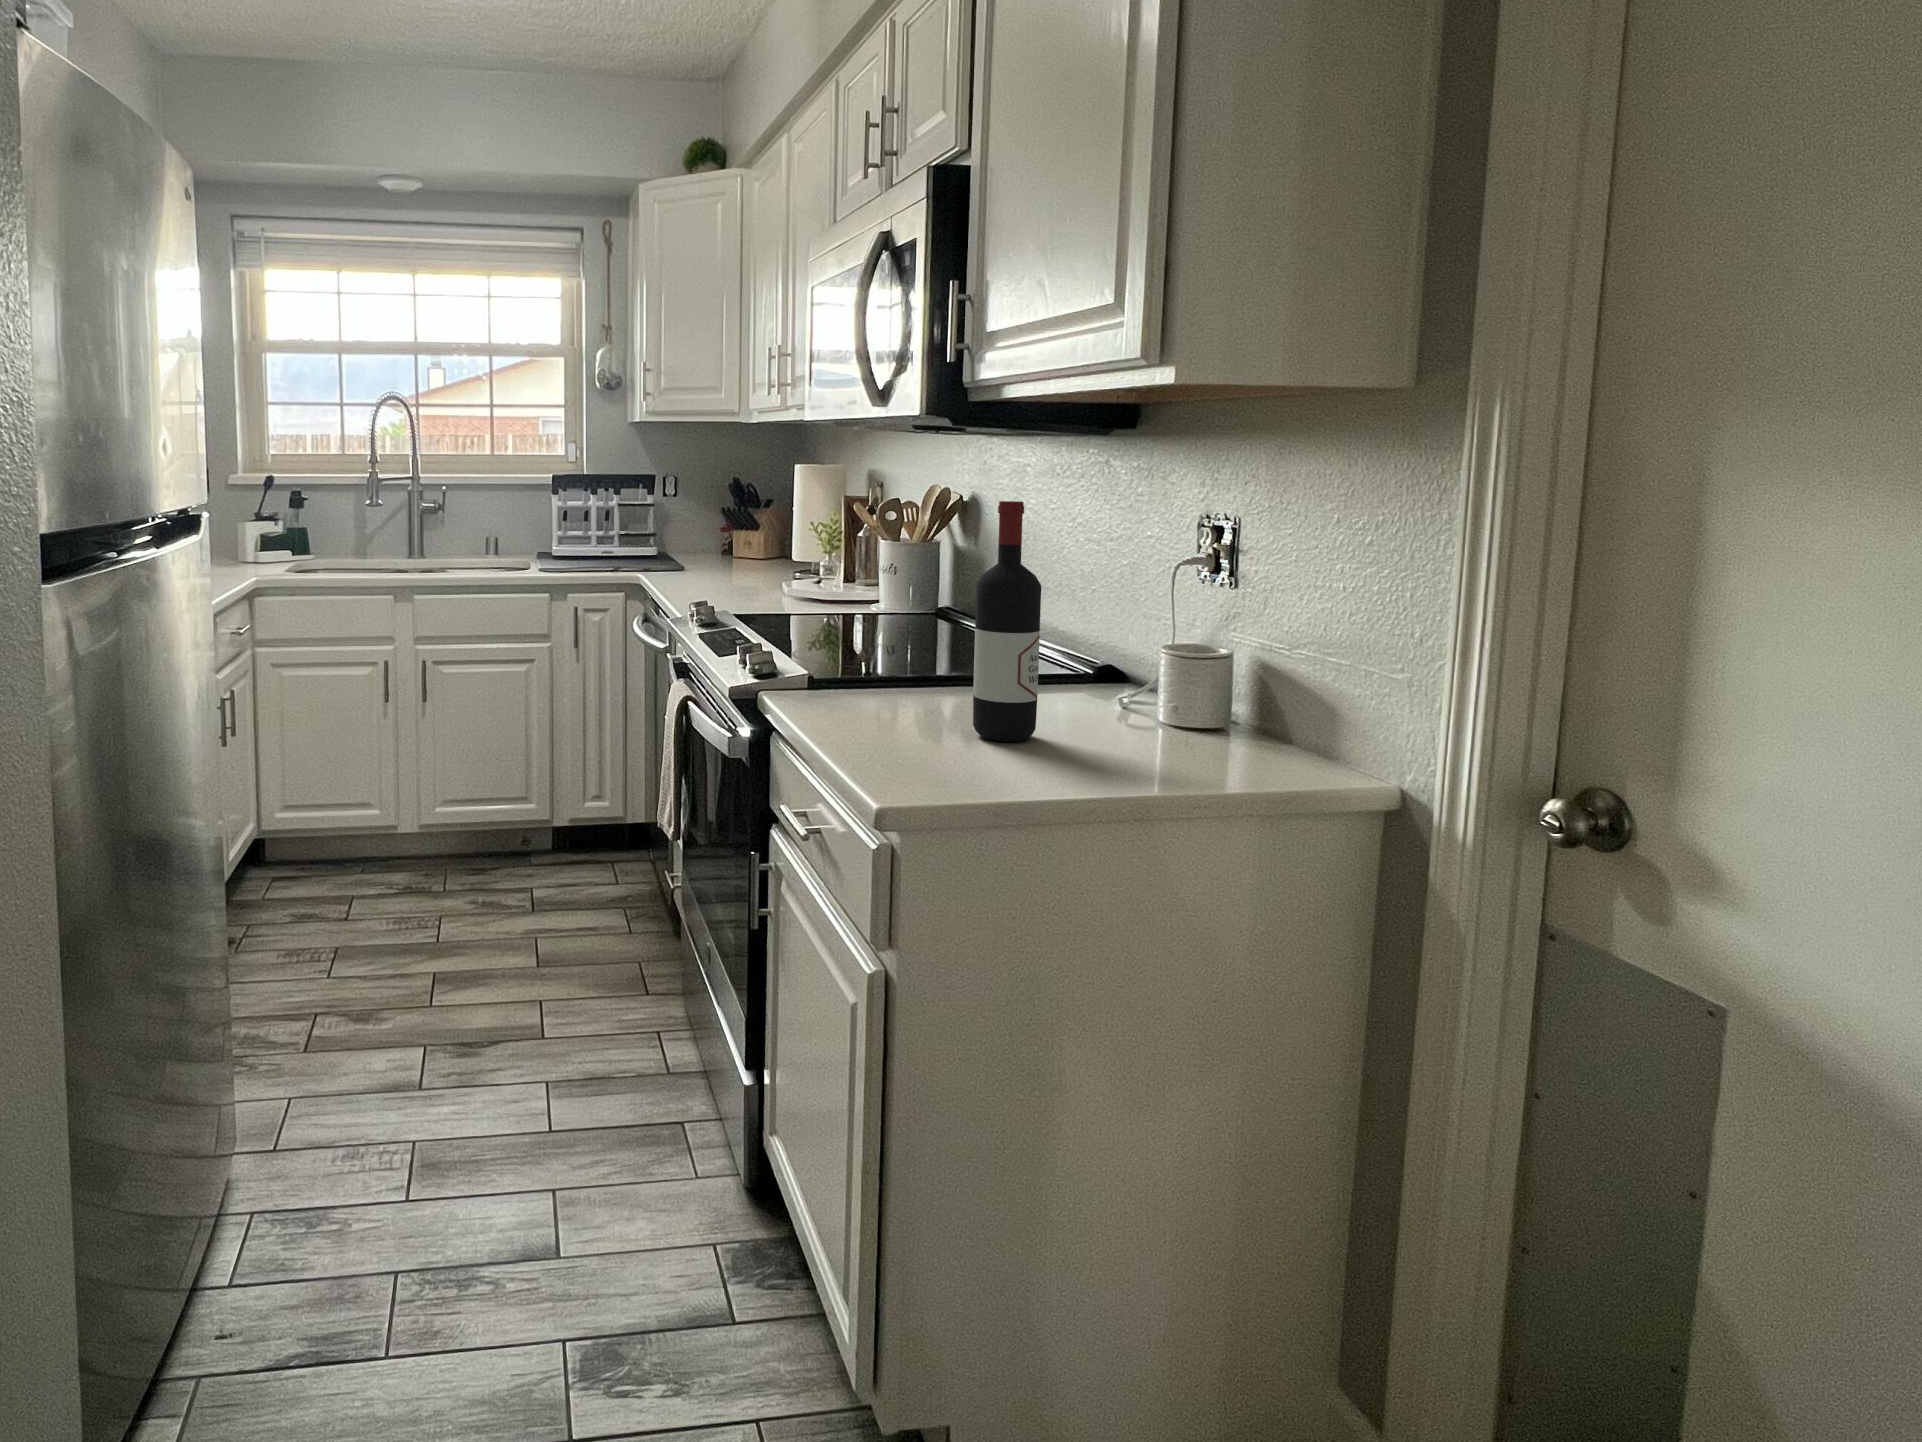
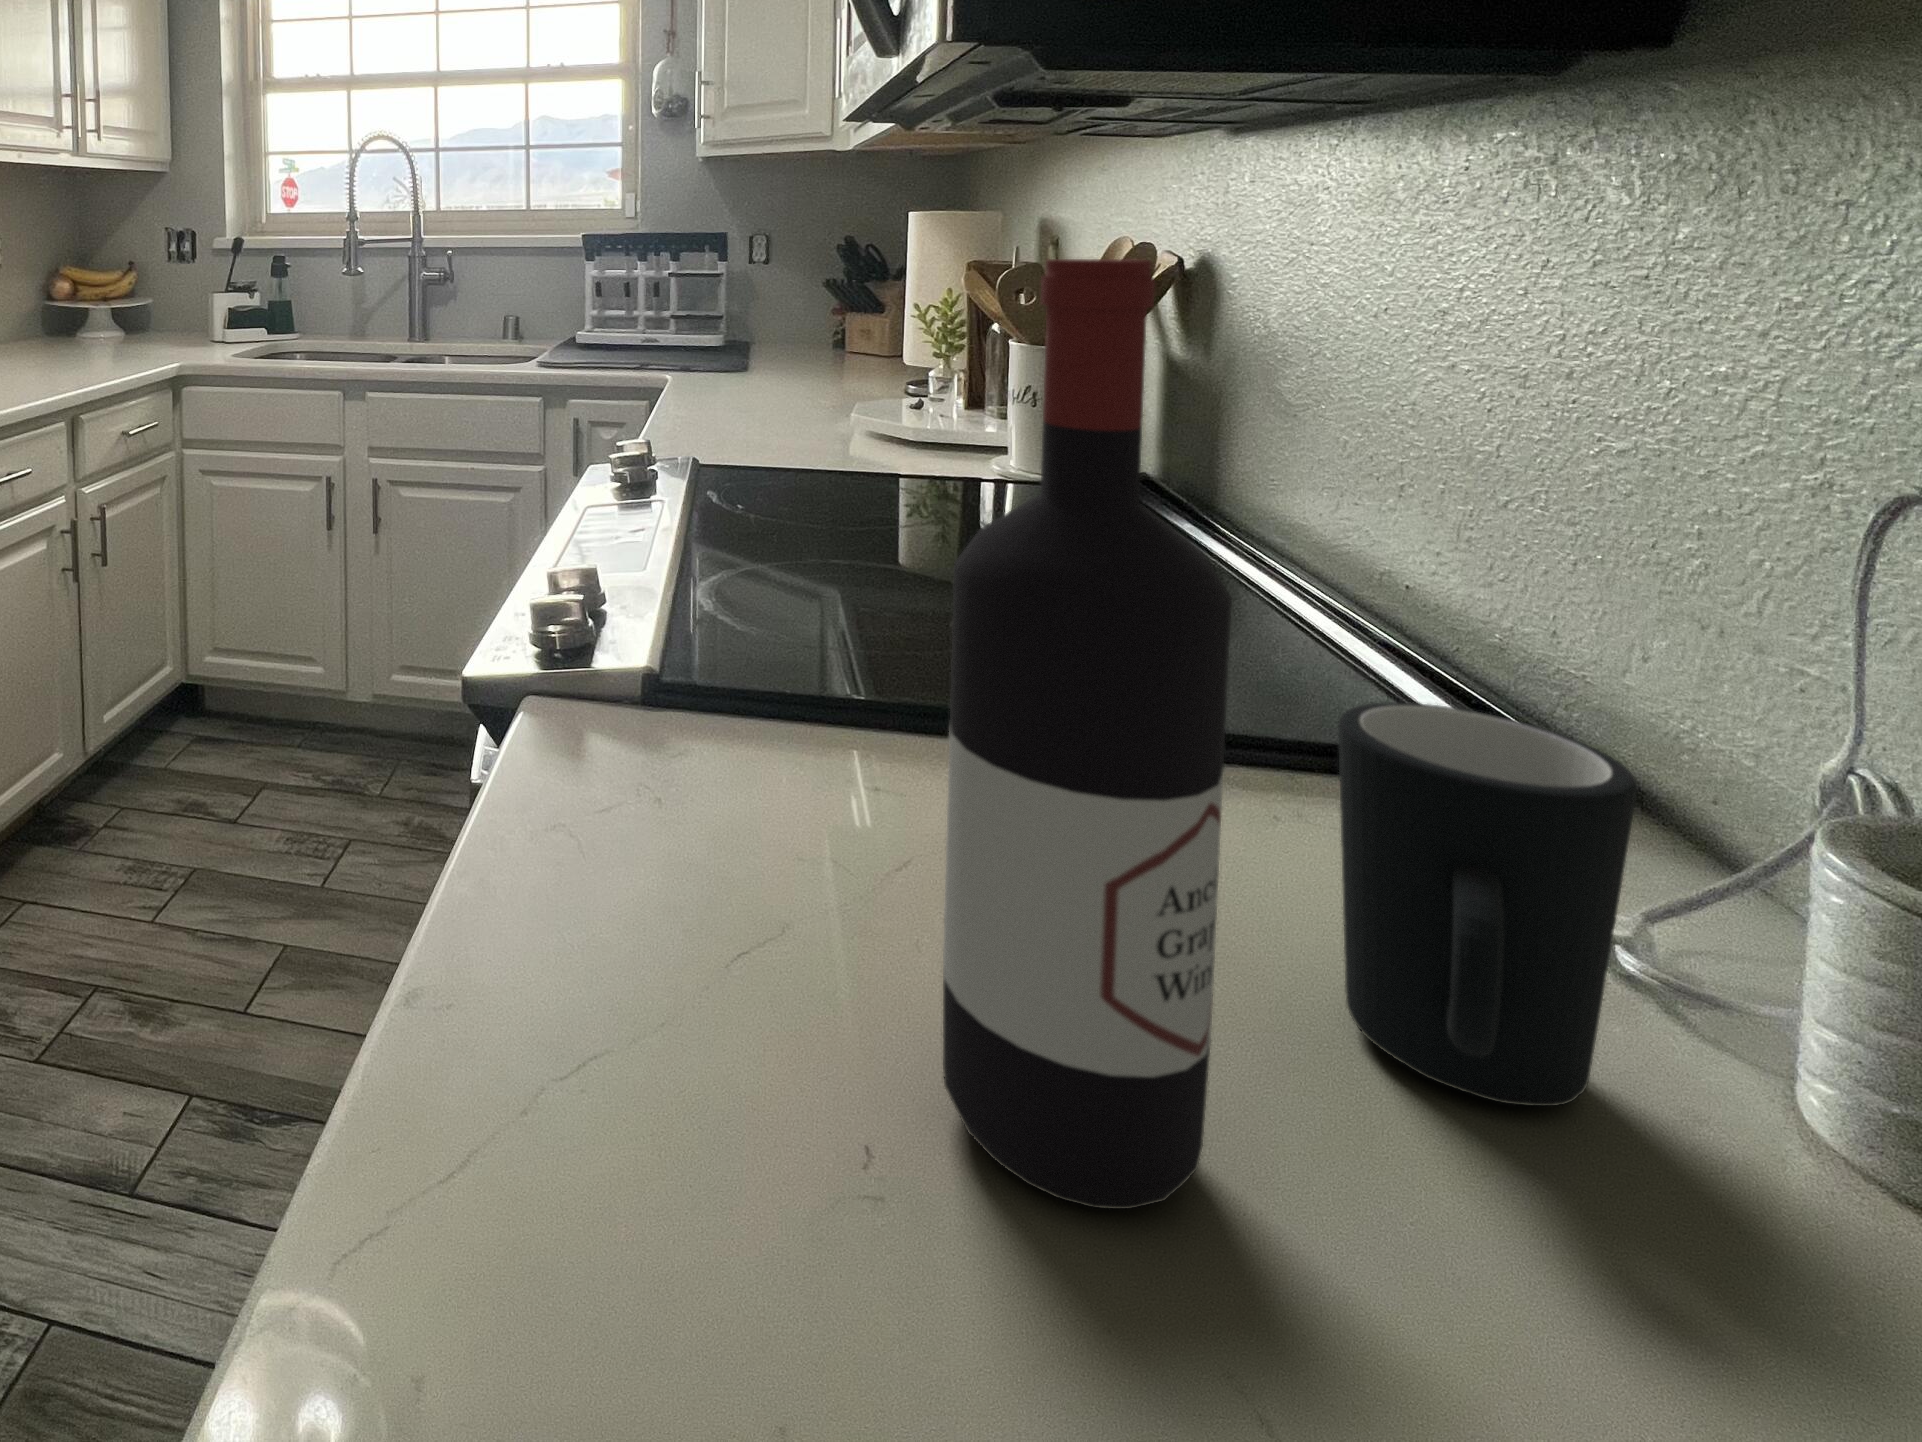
mug: none [1057,628,1121,721] -> present [1338,702,1637,1106]

